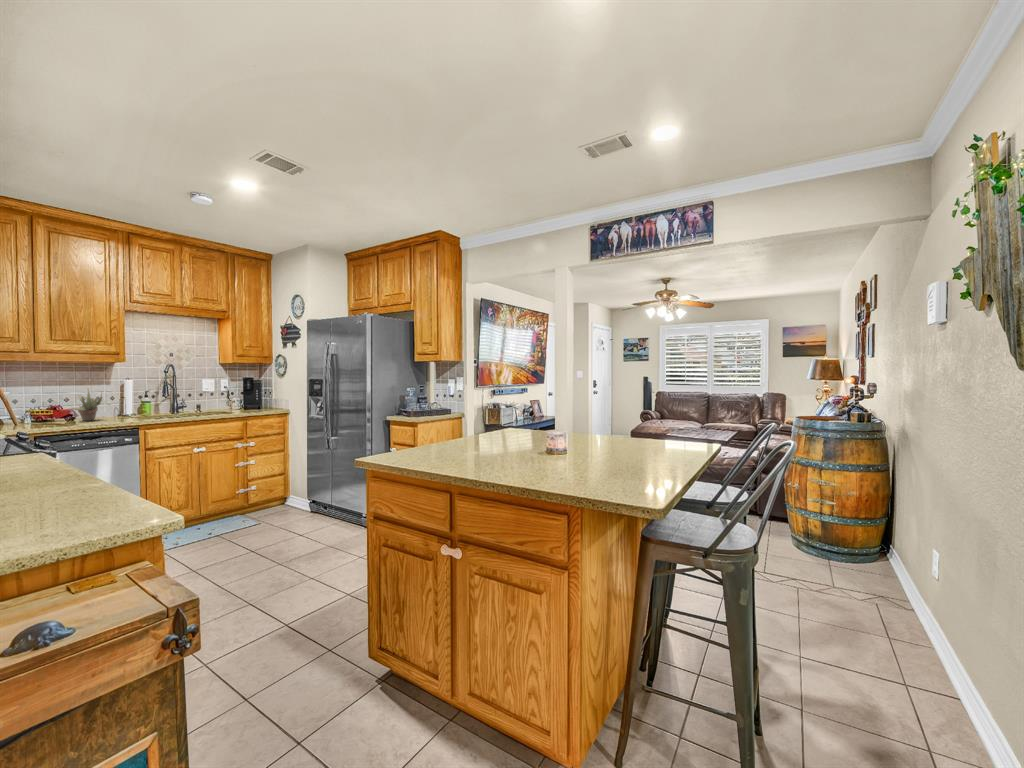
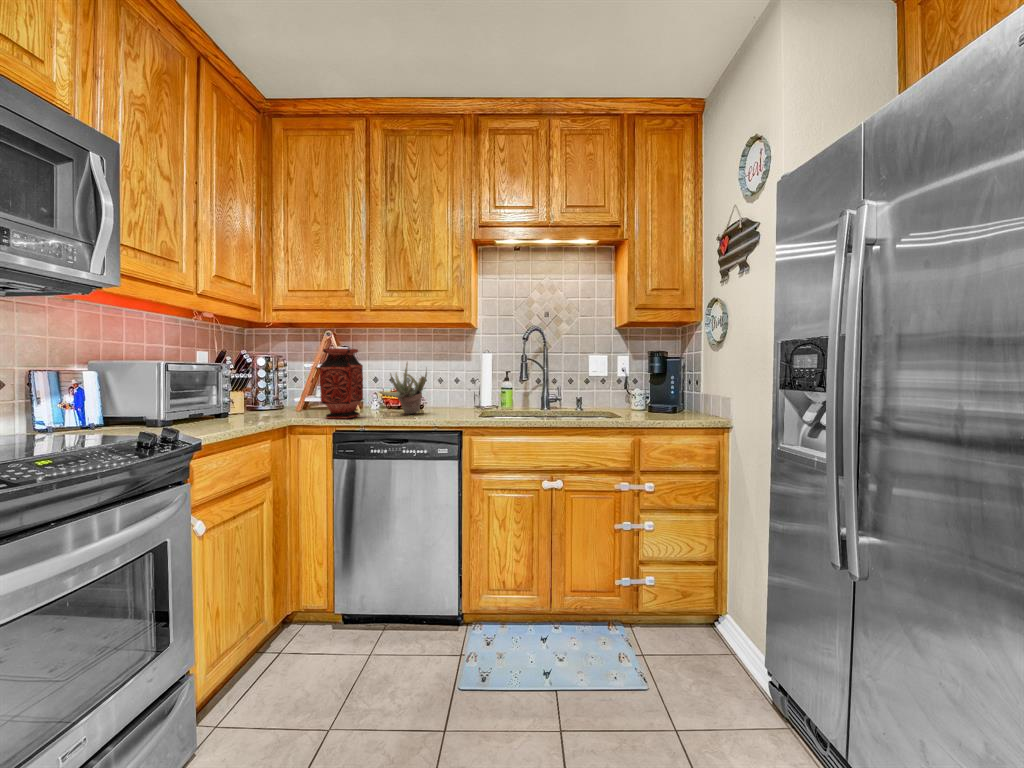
vase: none [30,382,59,427] -> present [320,348,363,419]

